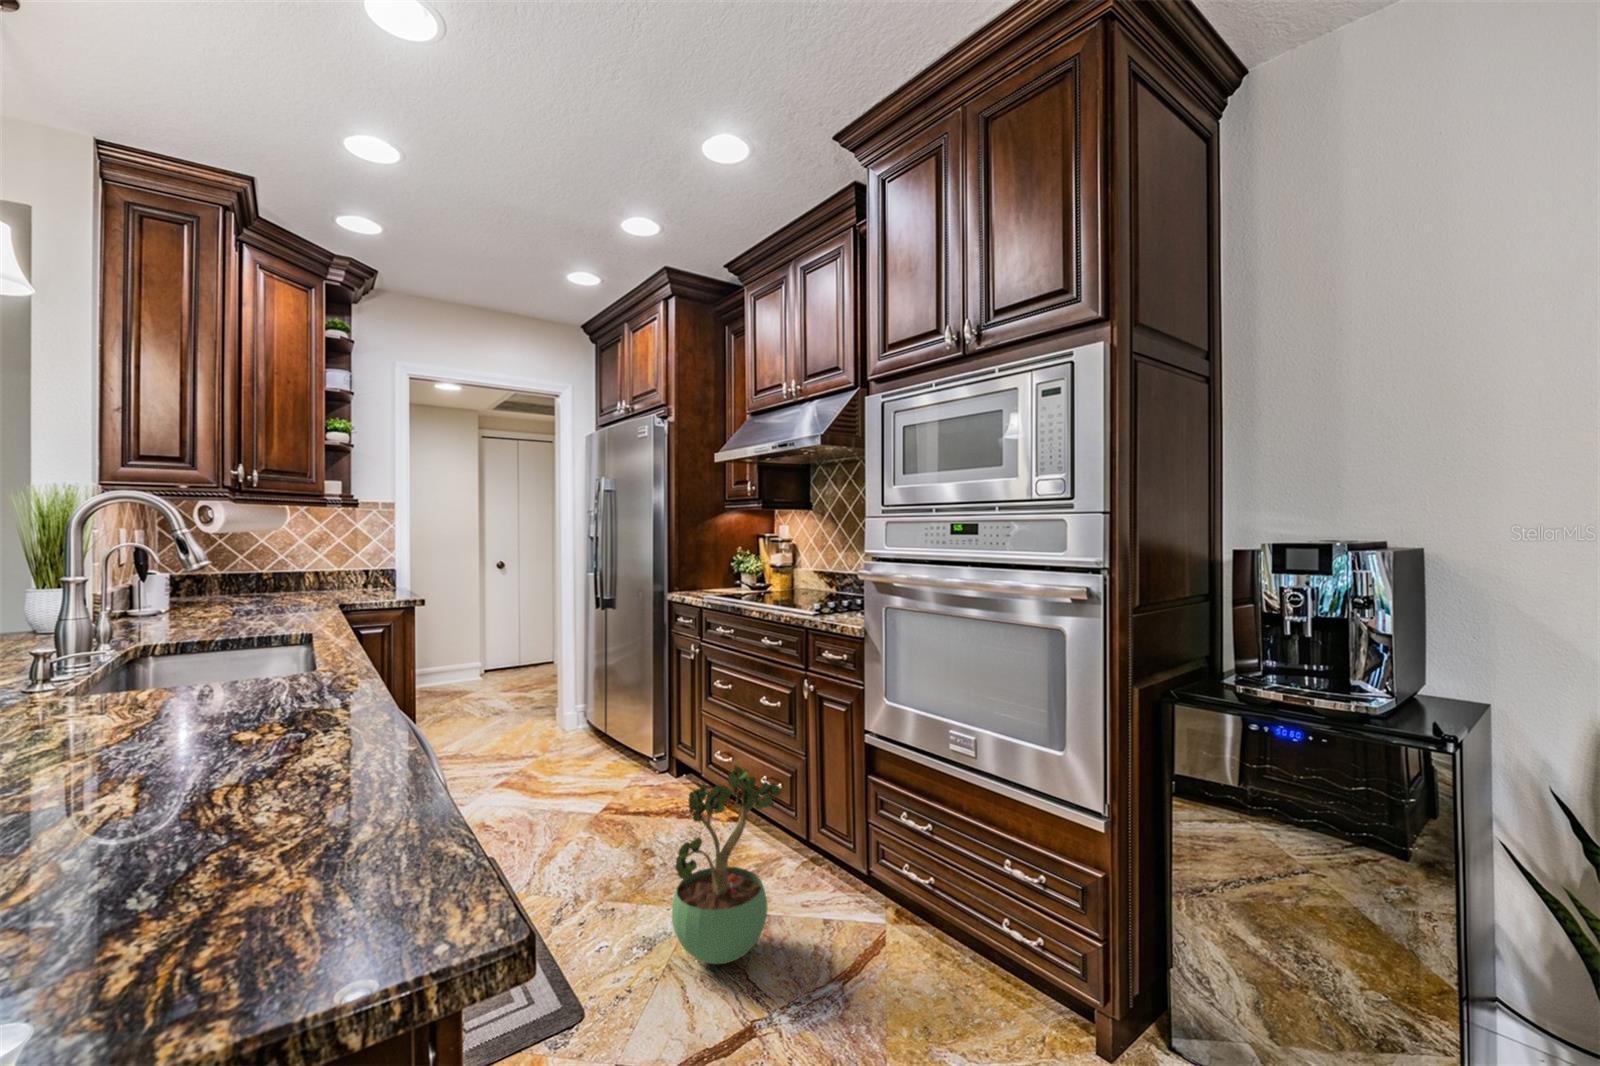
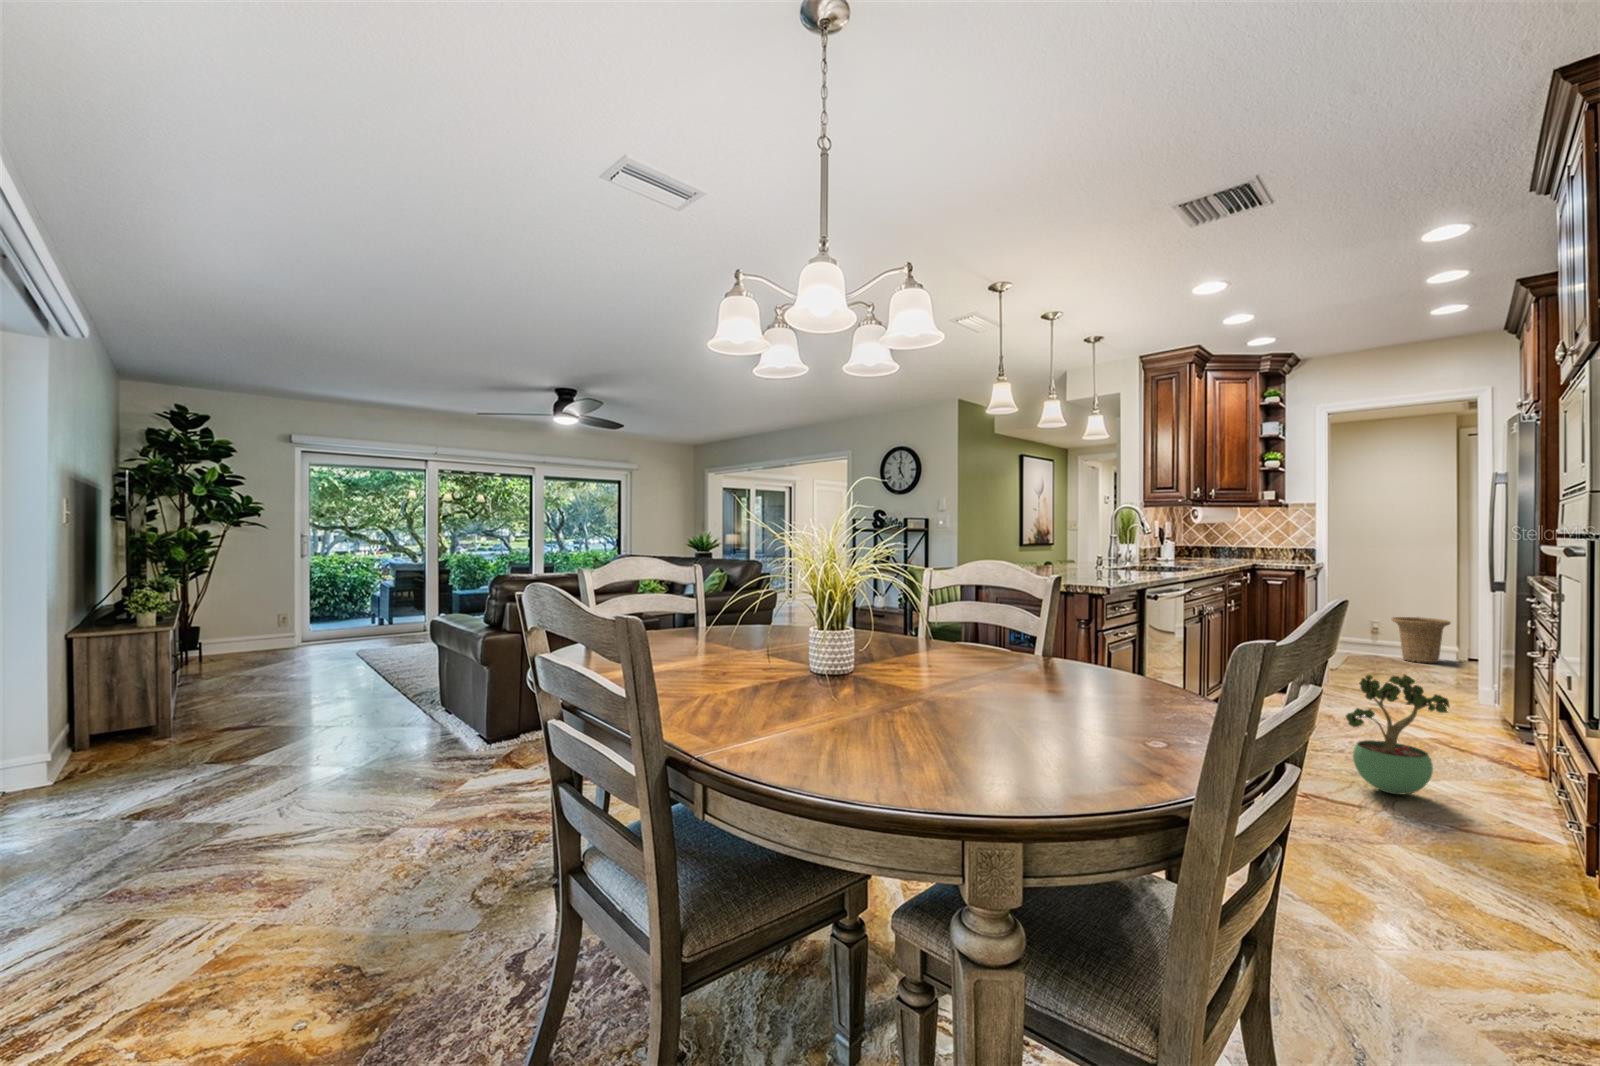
basket: none [437,639,494,695] -> present [1392,617,1450,663]

